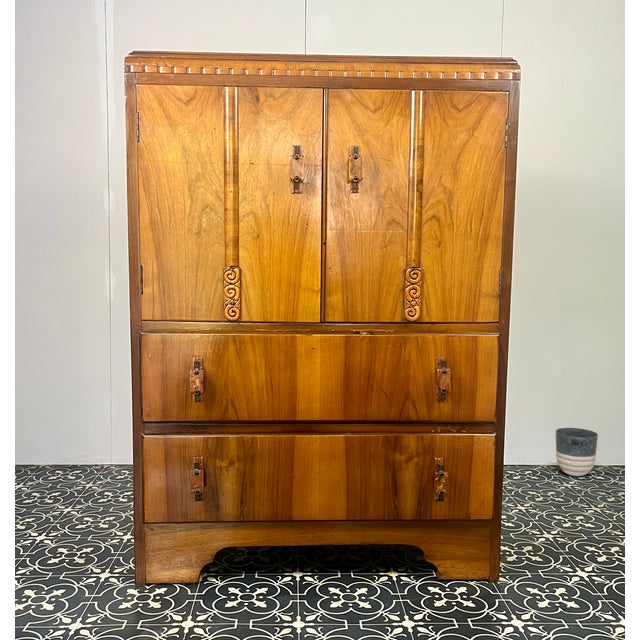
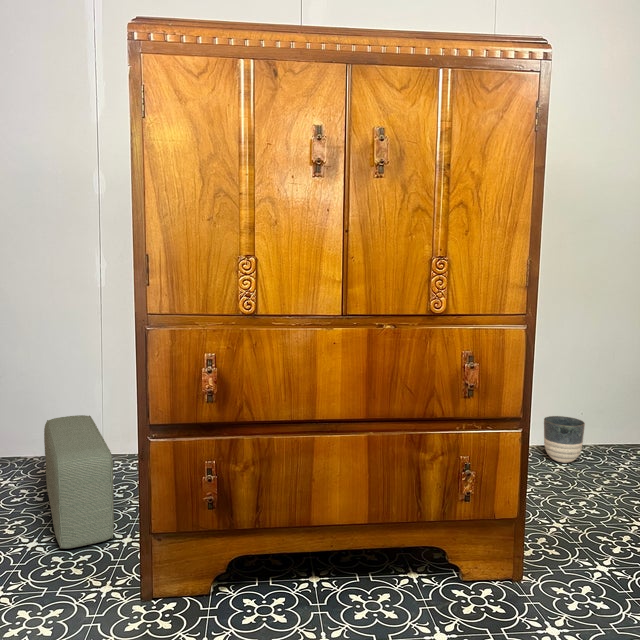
pouf: none [48,419,112,541] -> present [44,415,114,549]

